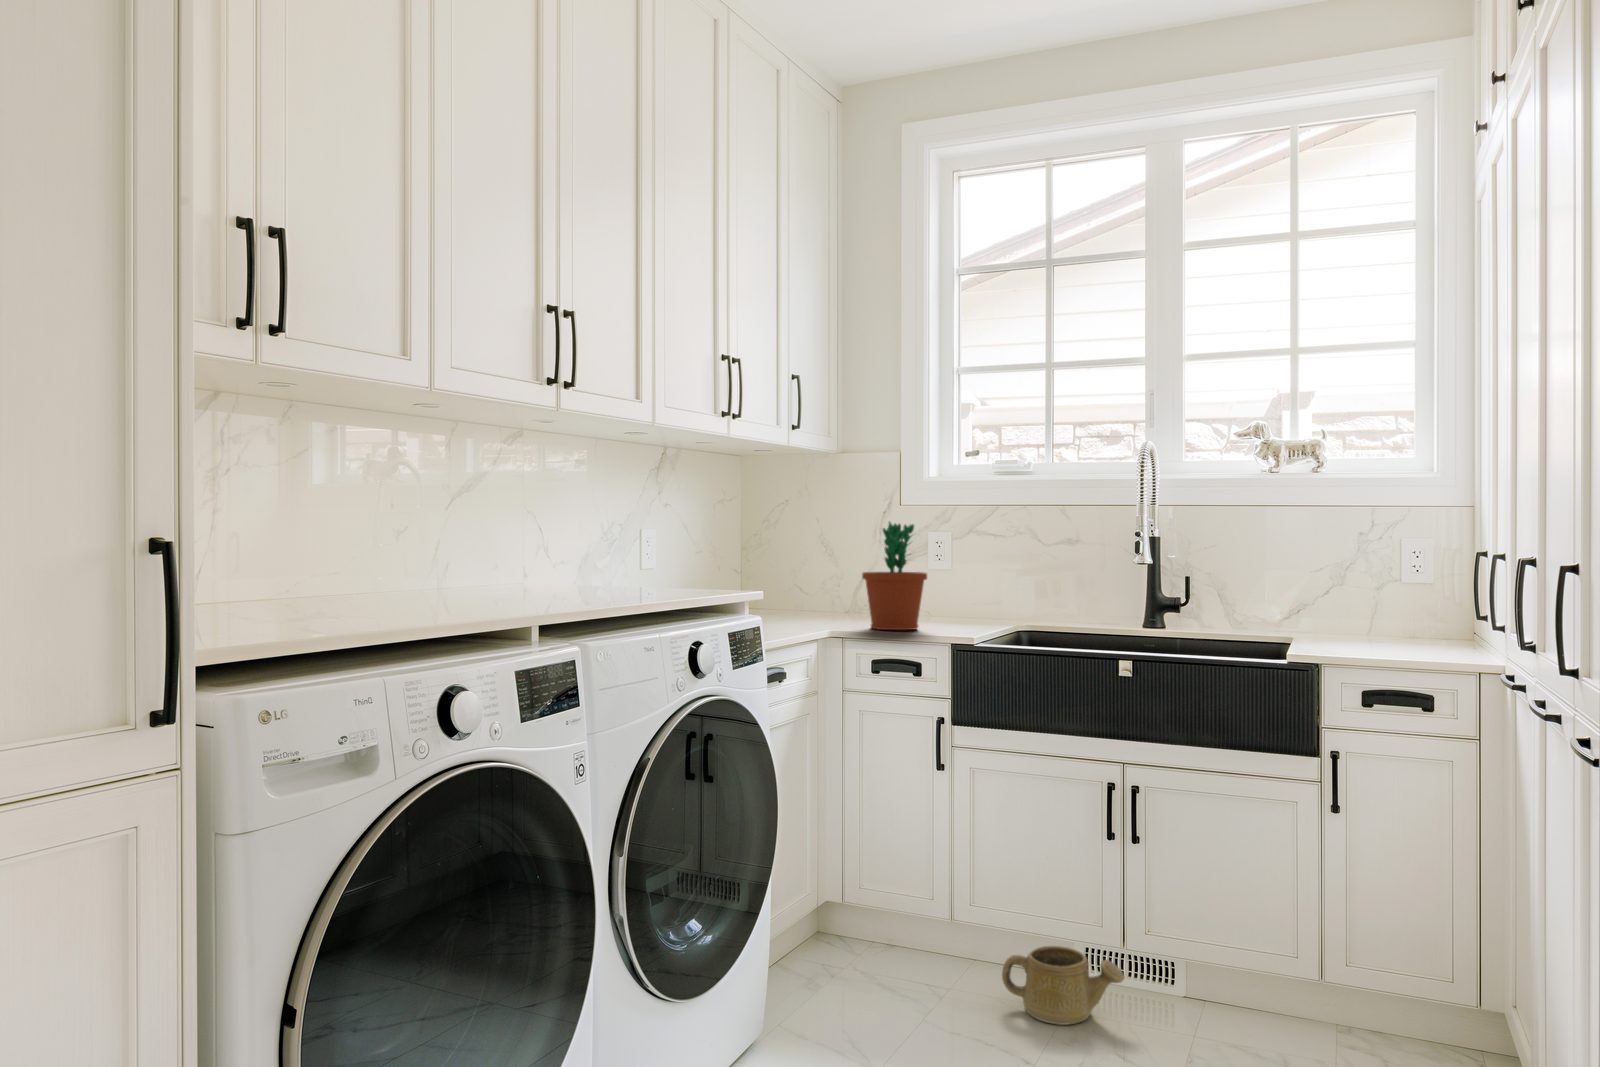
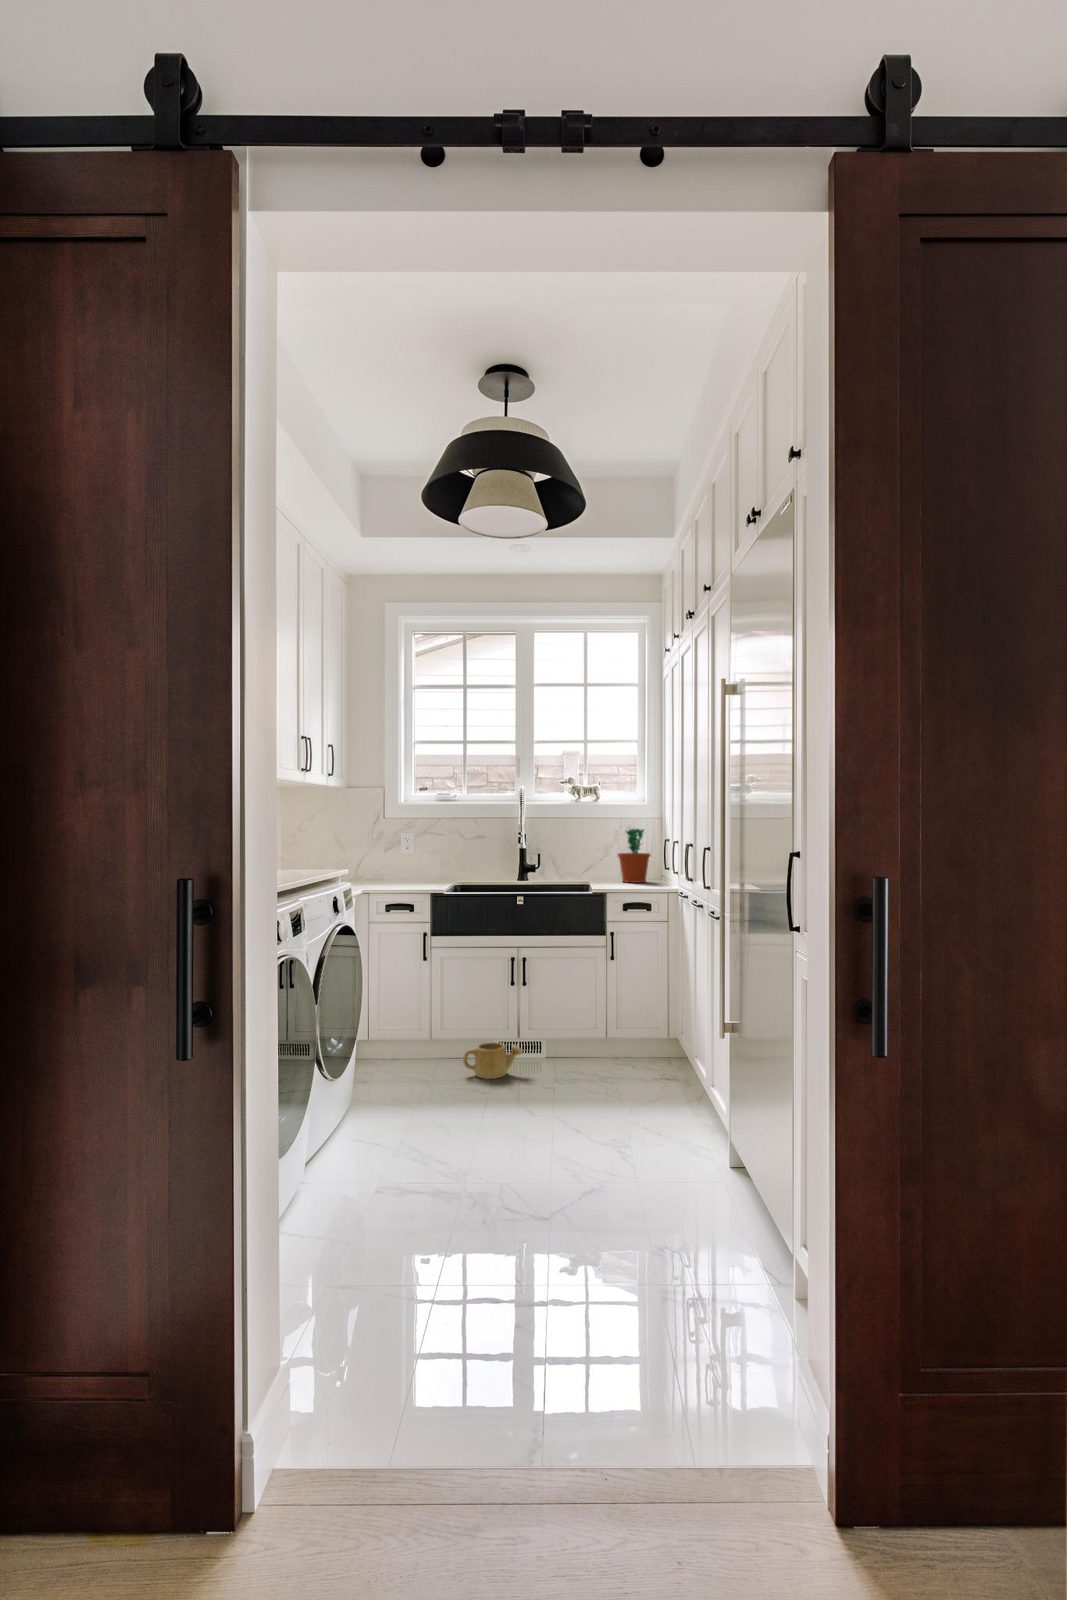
flower pot: present [862,522,927,630] -> present [618,829,651,883]

